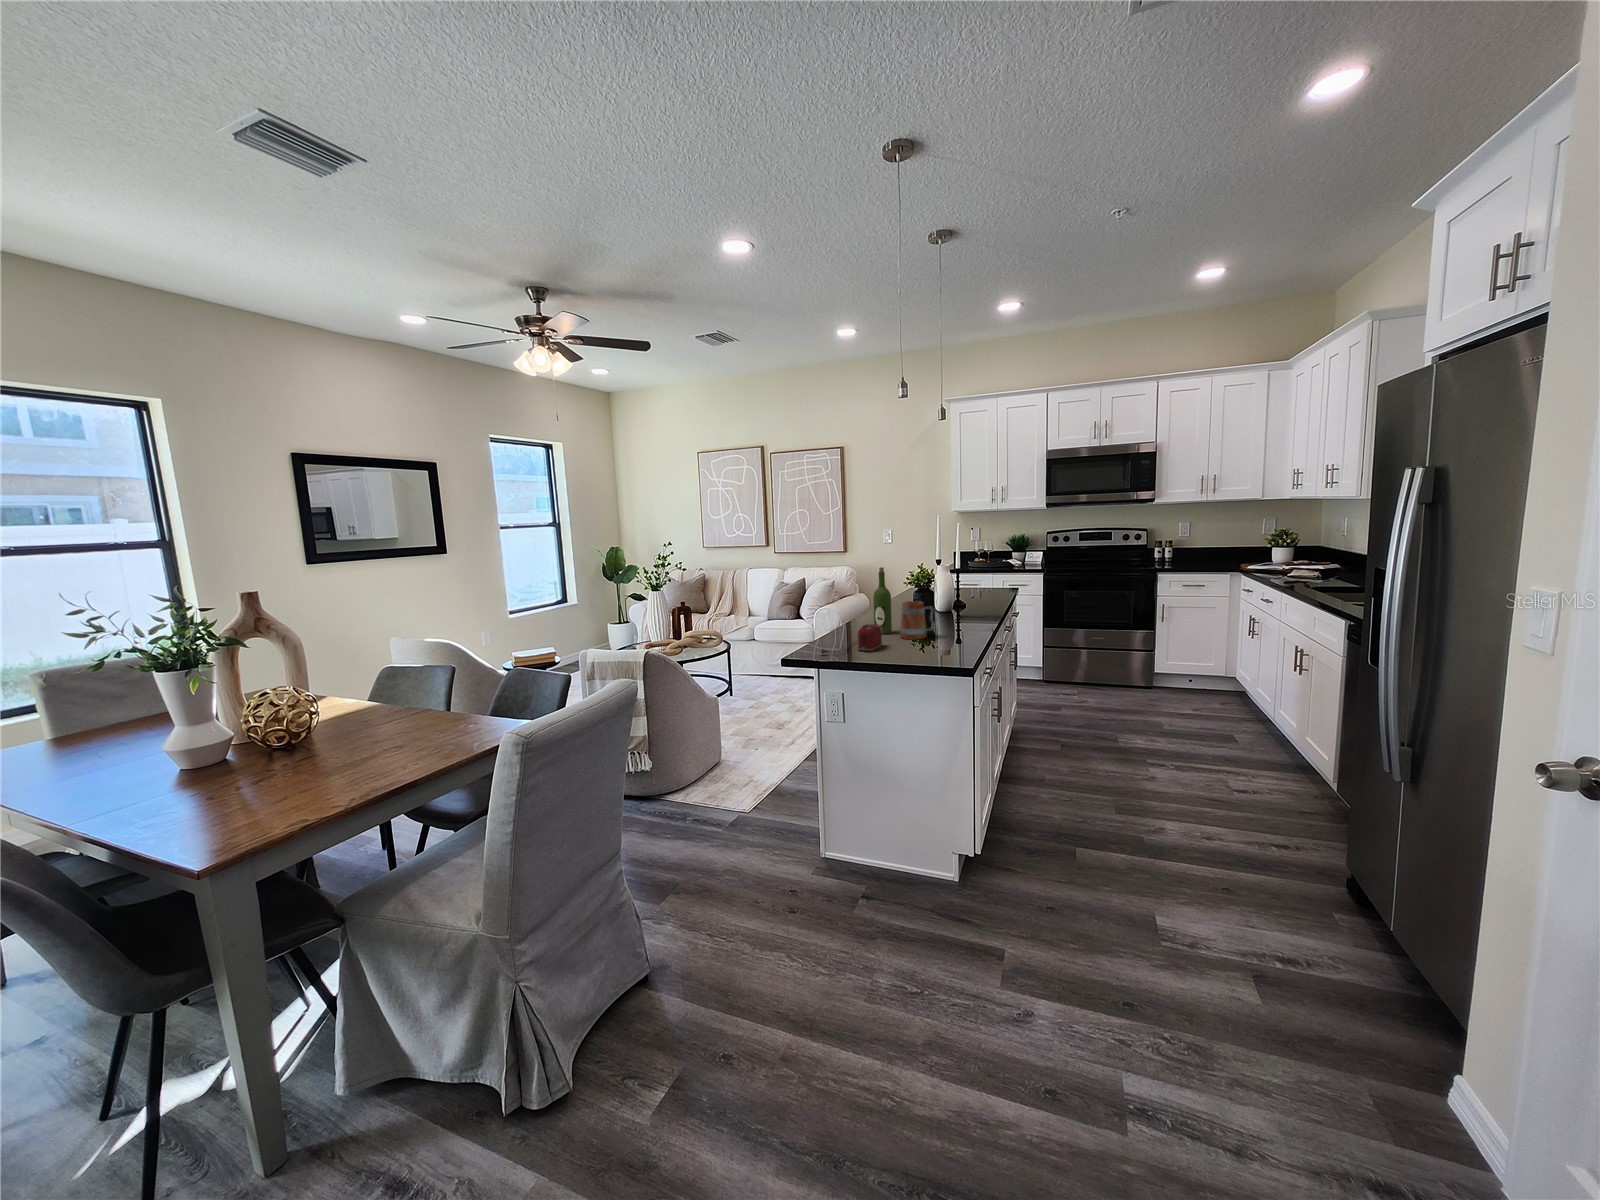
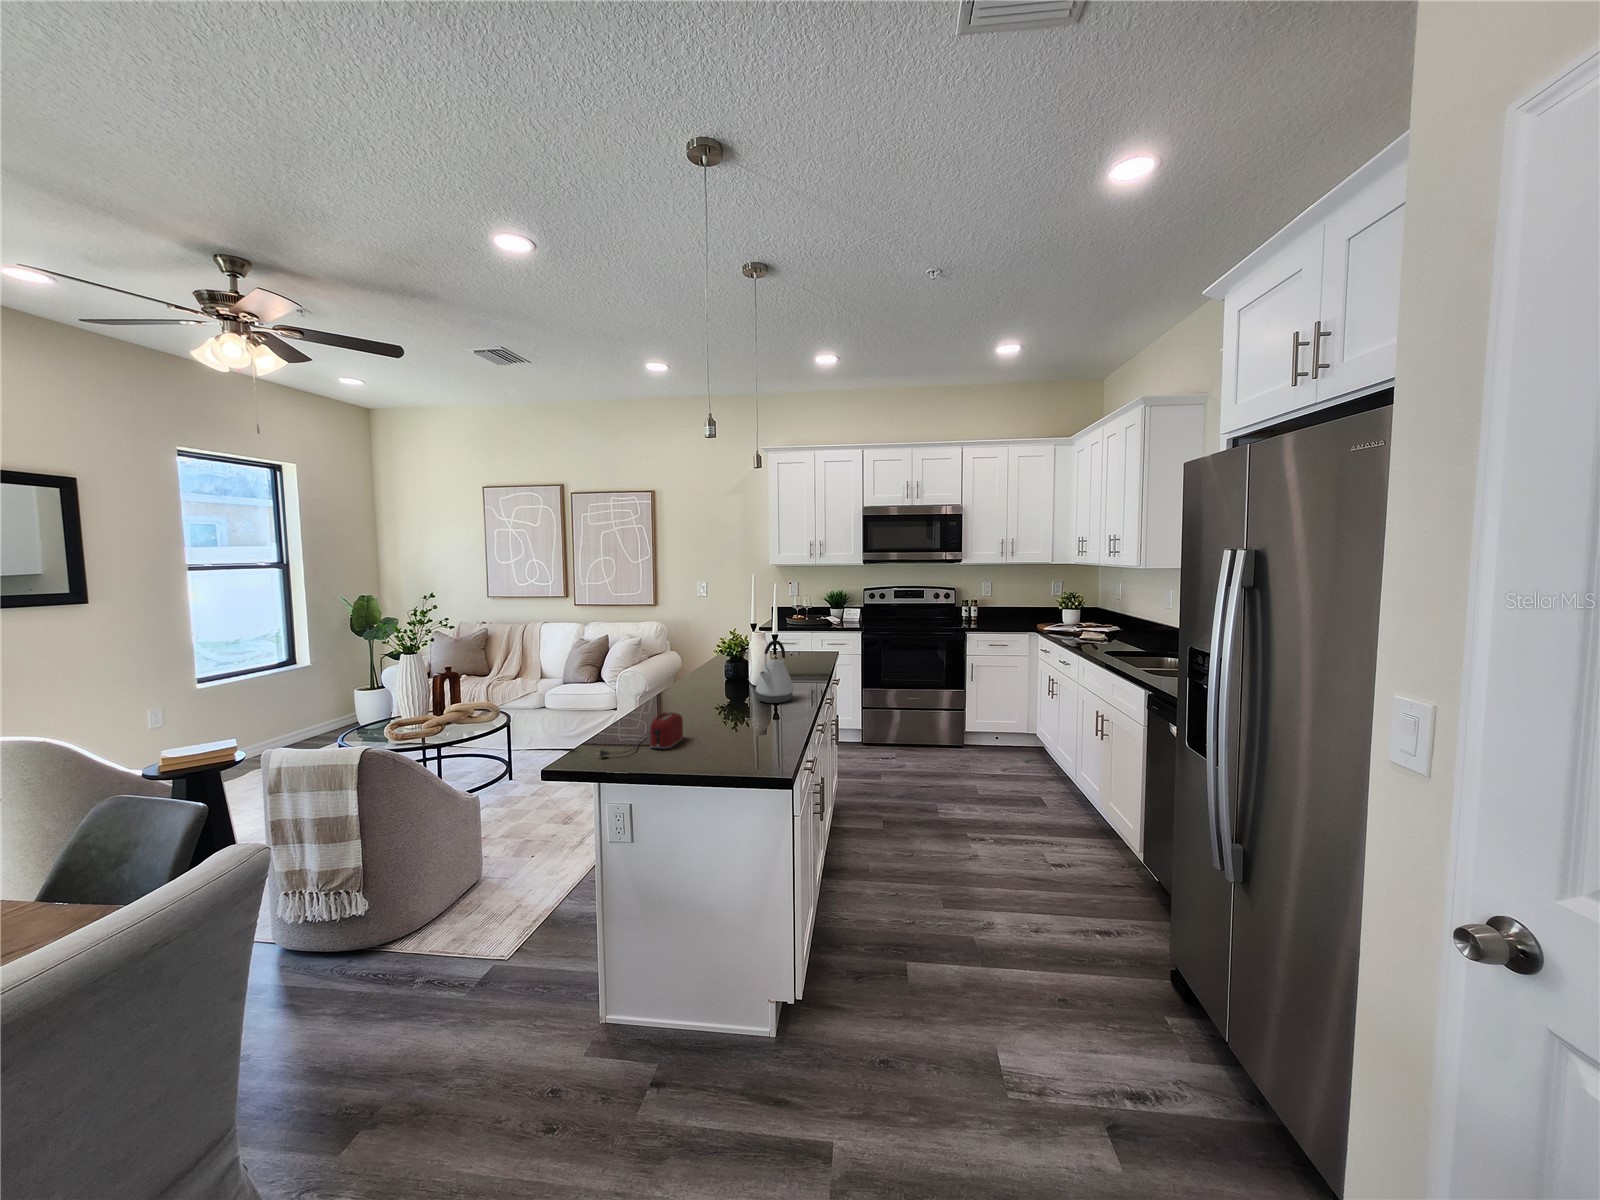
wine bottle: present [873,567,892,634] -> none [677,637,699,718]
kettle: none [939,571,973,625] -> present [756,640,794,703]
mug: present [900,601,935,639] -> none [708,679,750,727]

